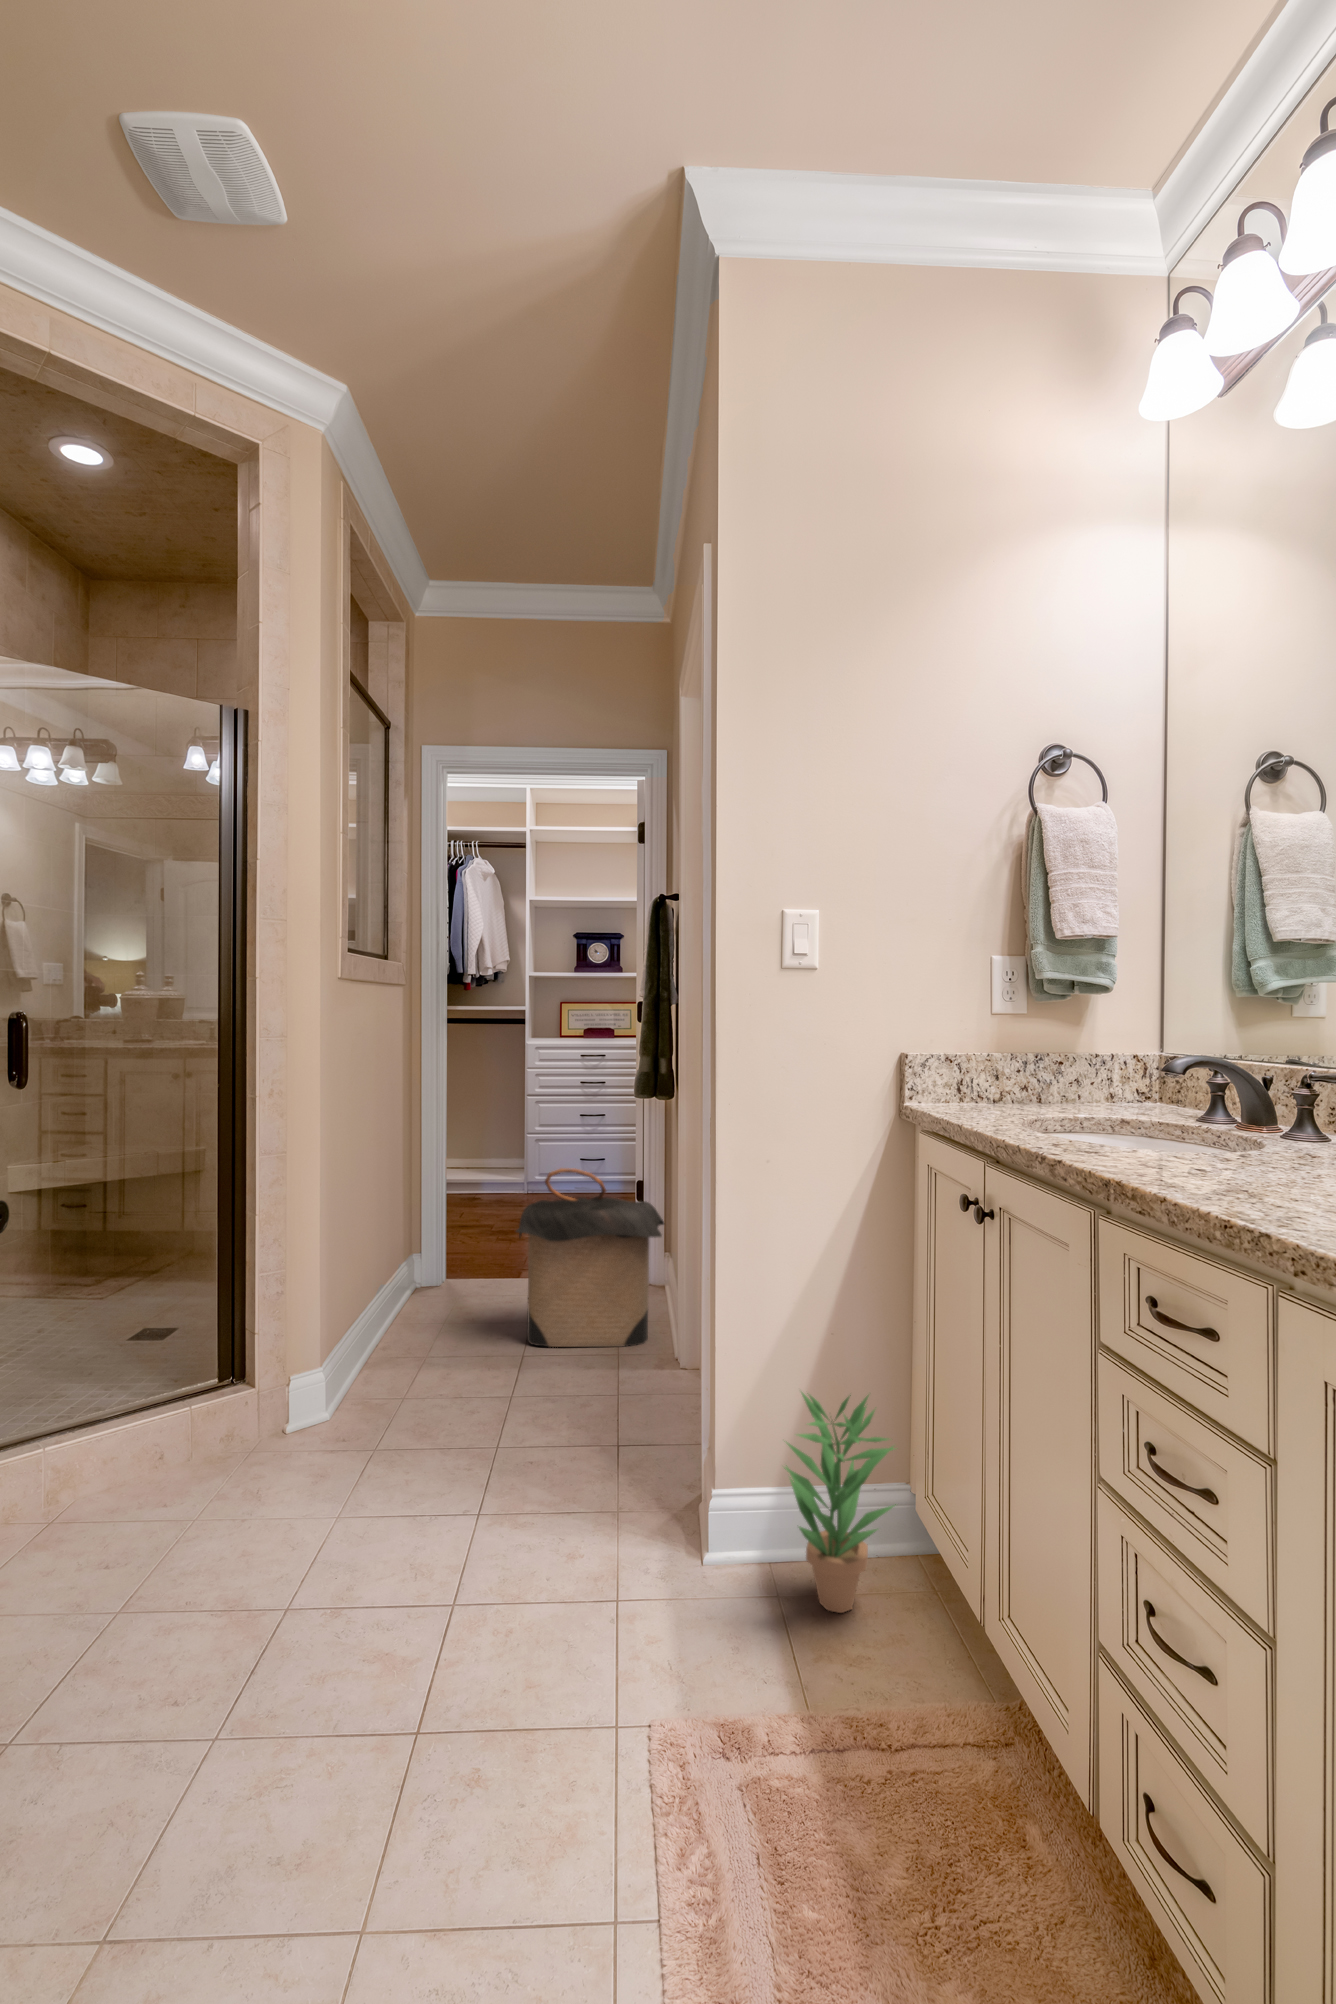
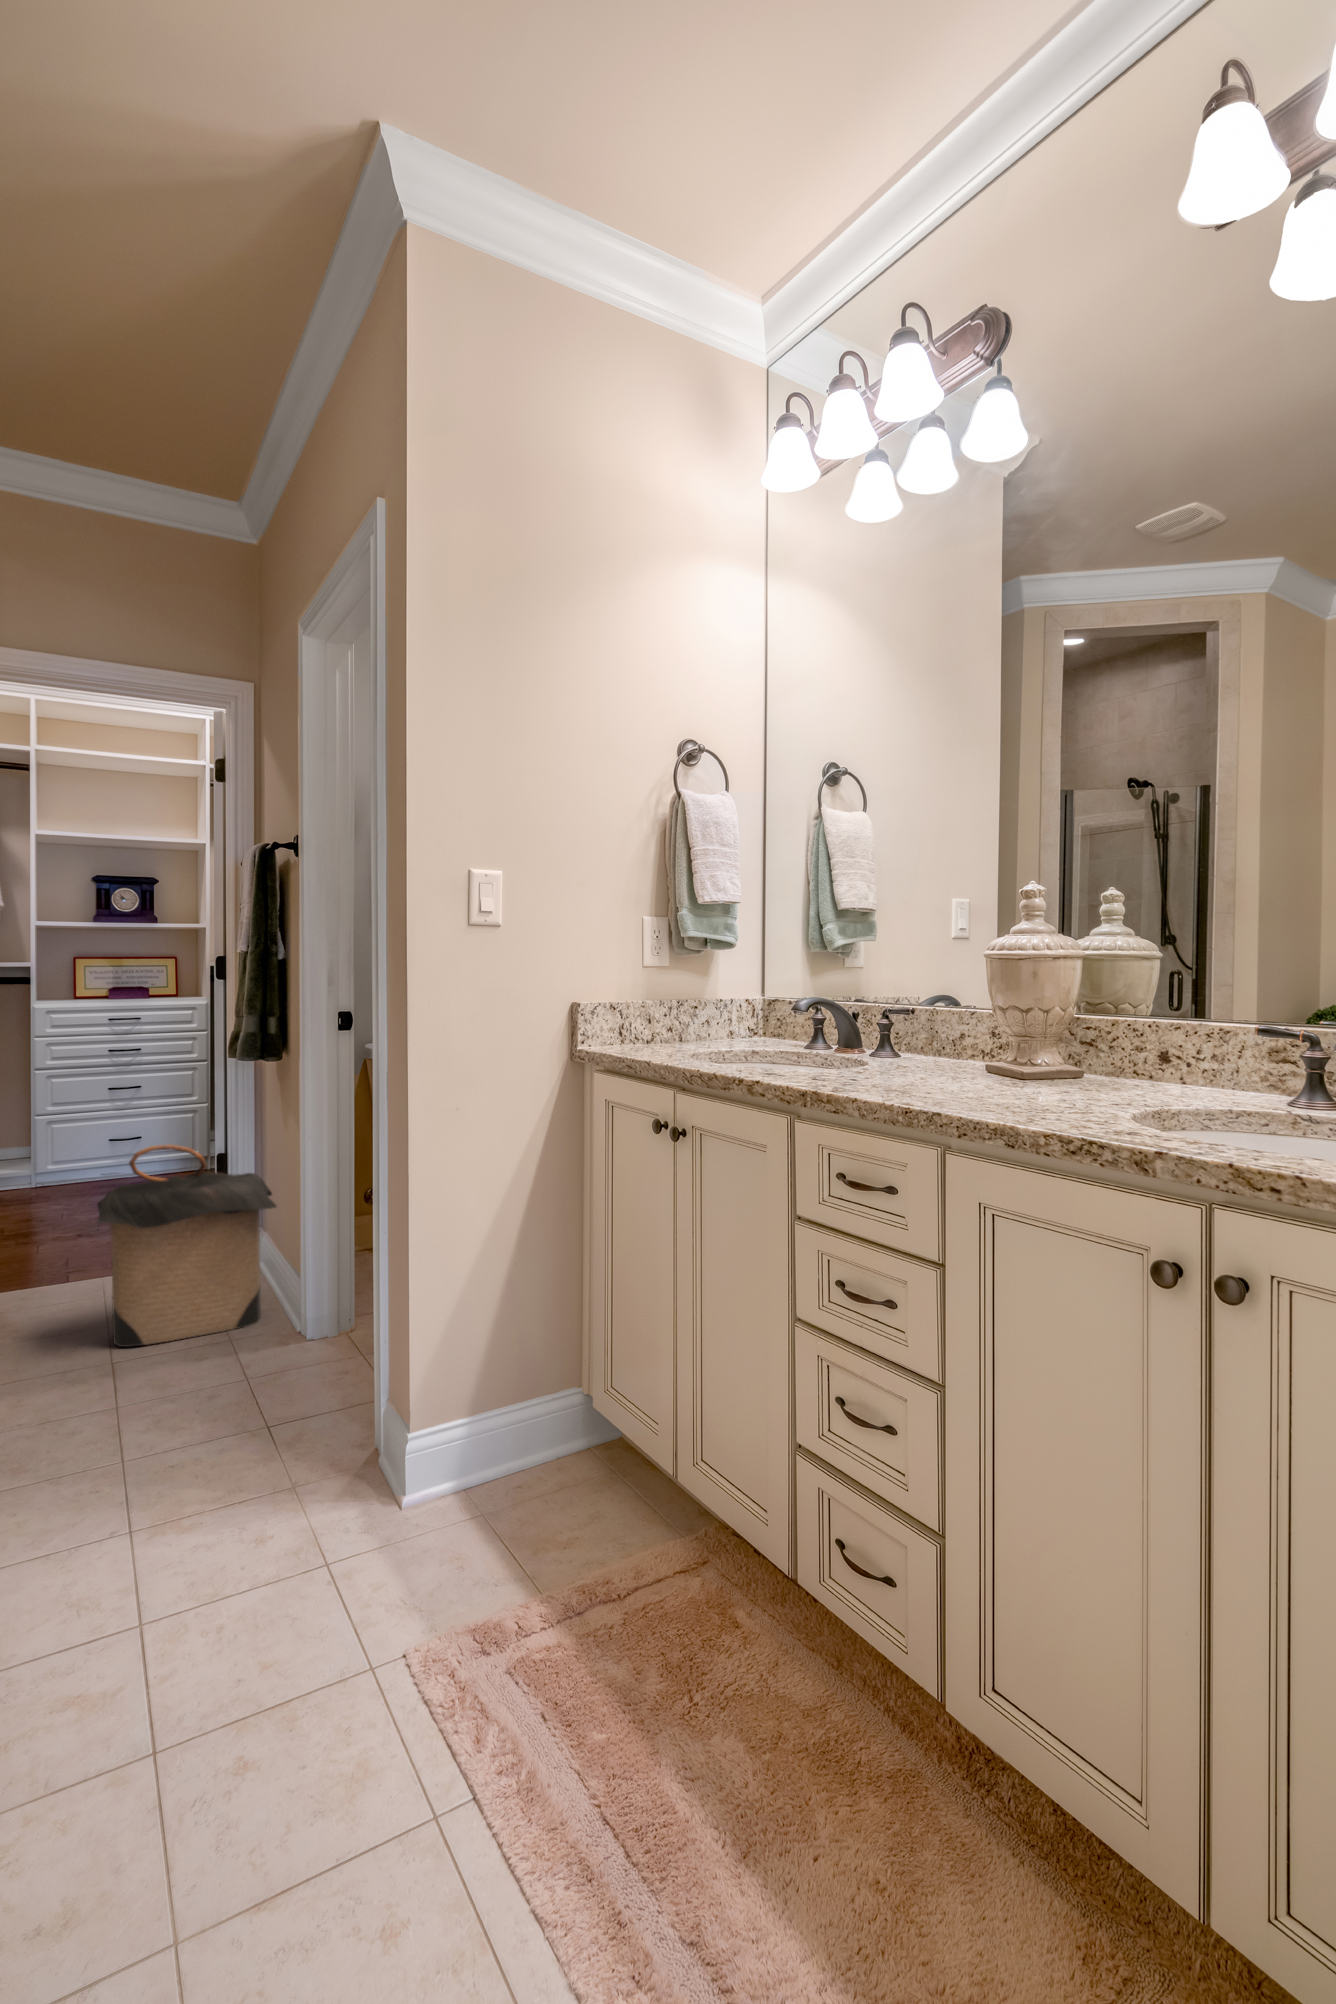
potted plant: present [784,1392,896,1613] -> none [482,1308,594,1511]

